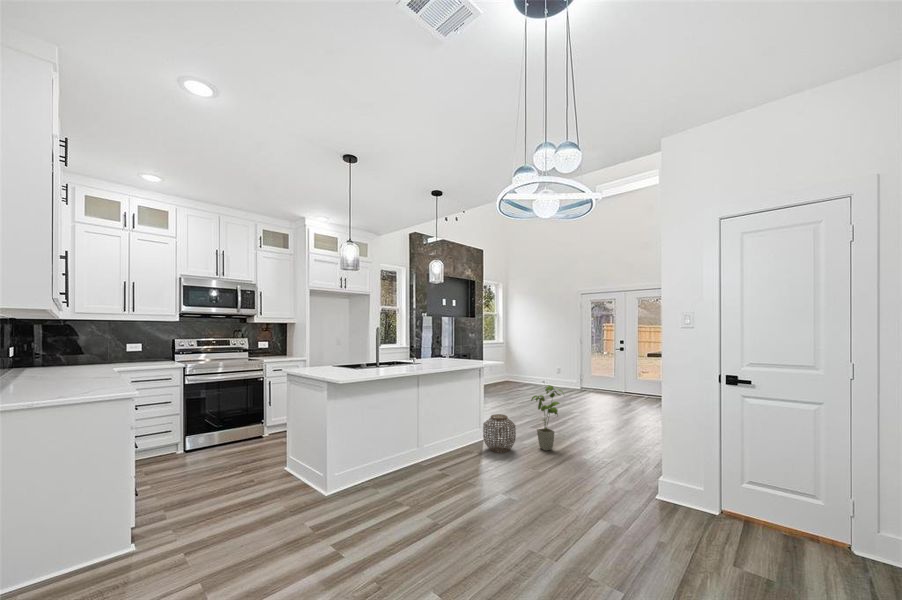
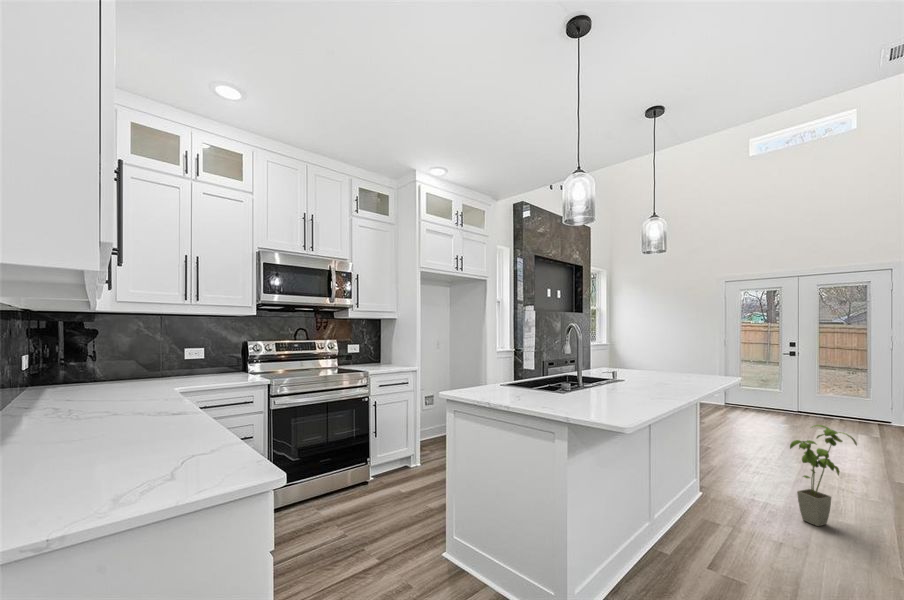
woven basket: present [483,414,516,453] -> none [715,466,776,529]

